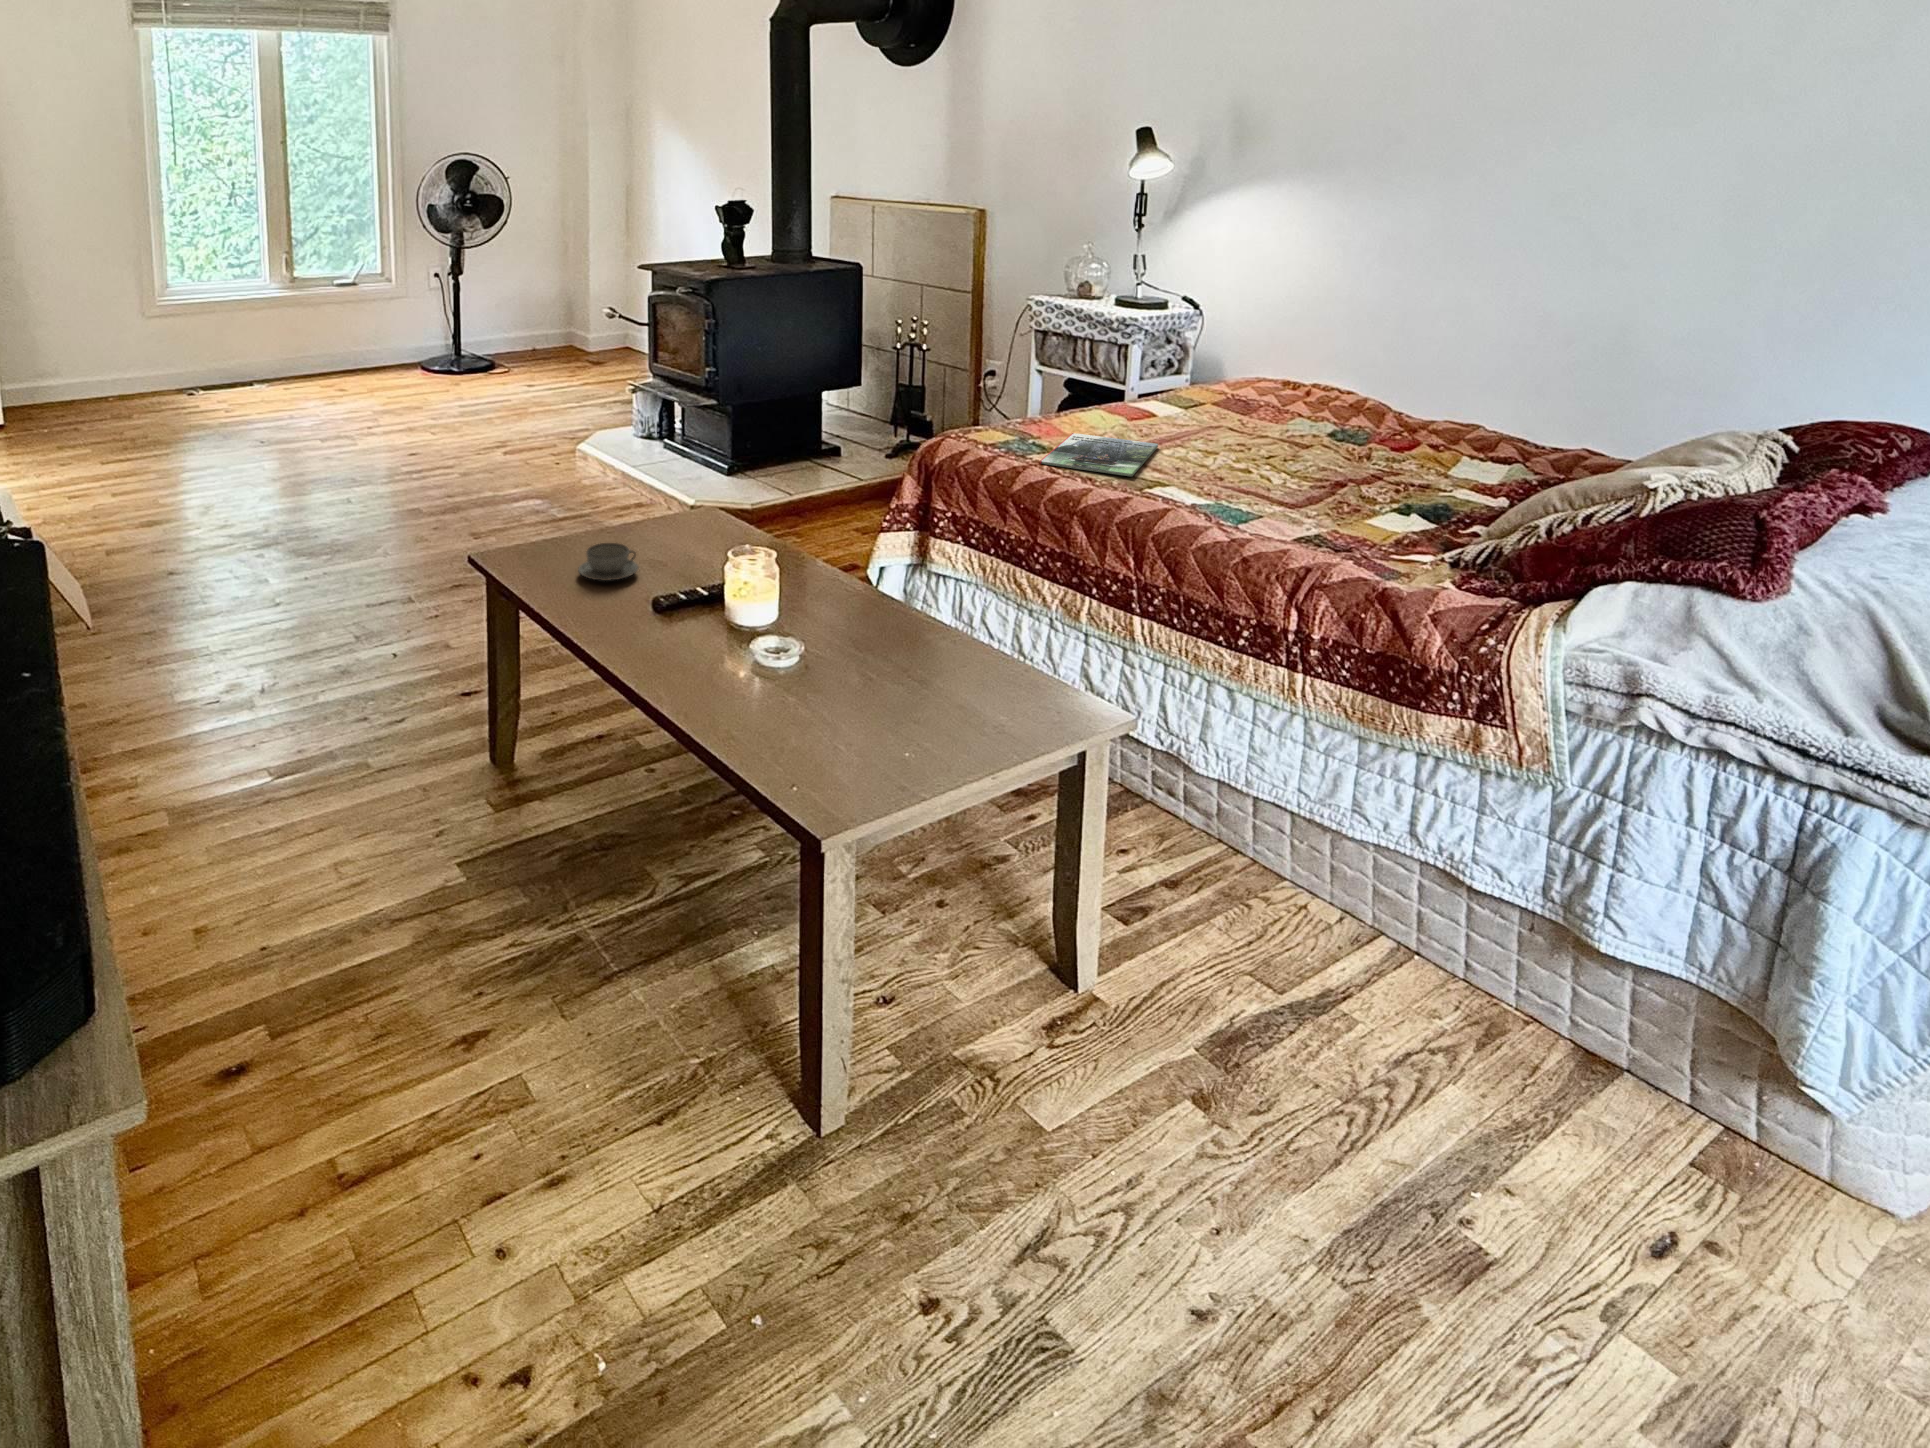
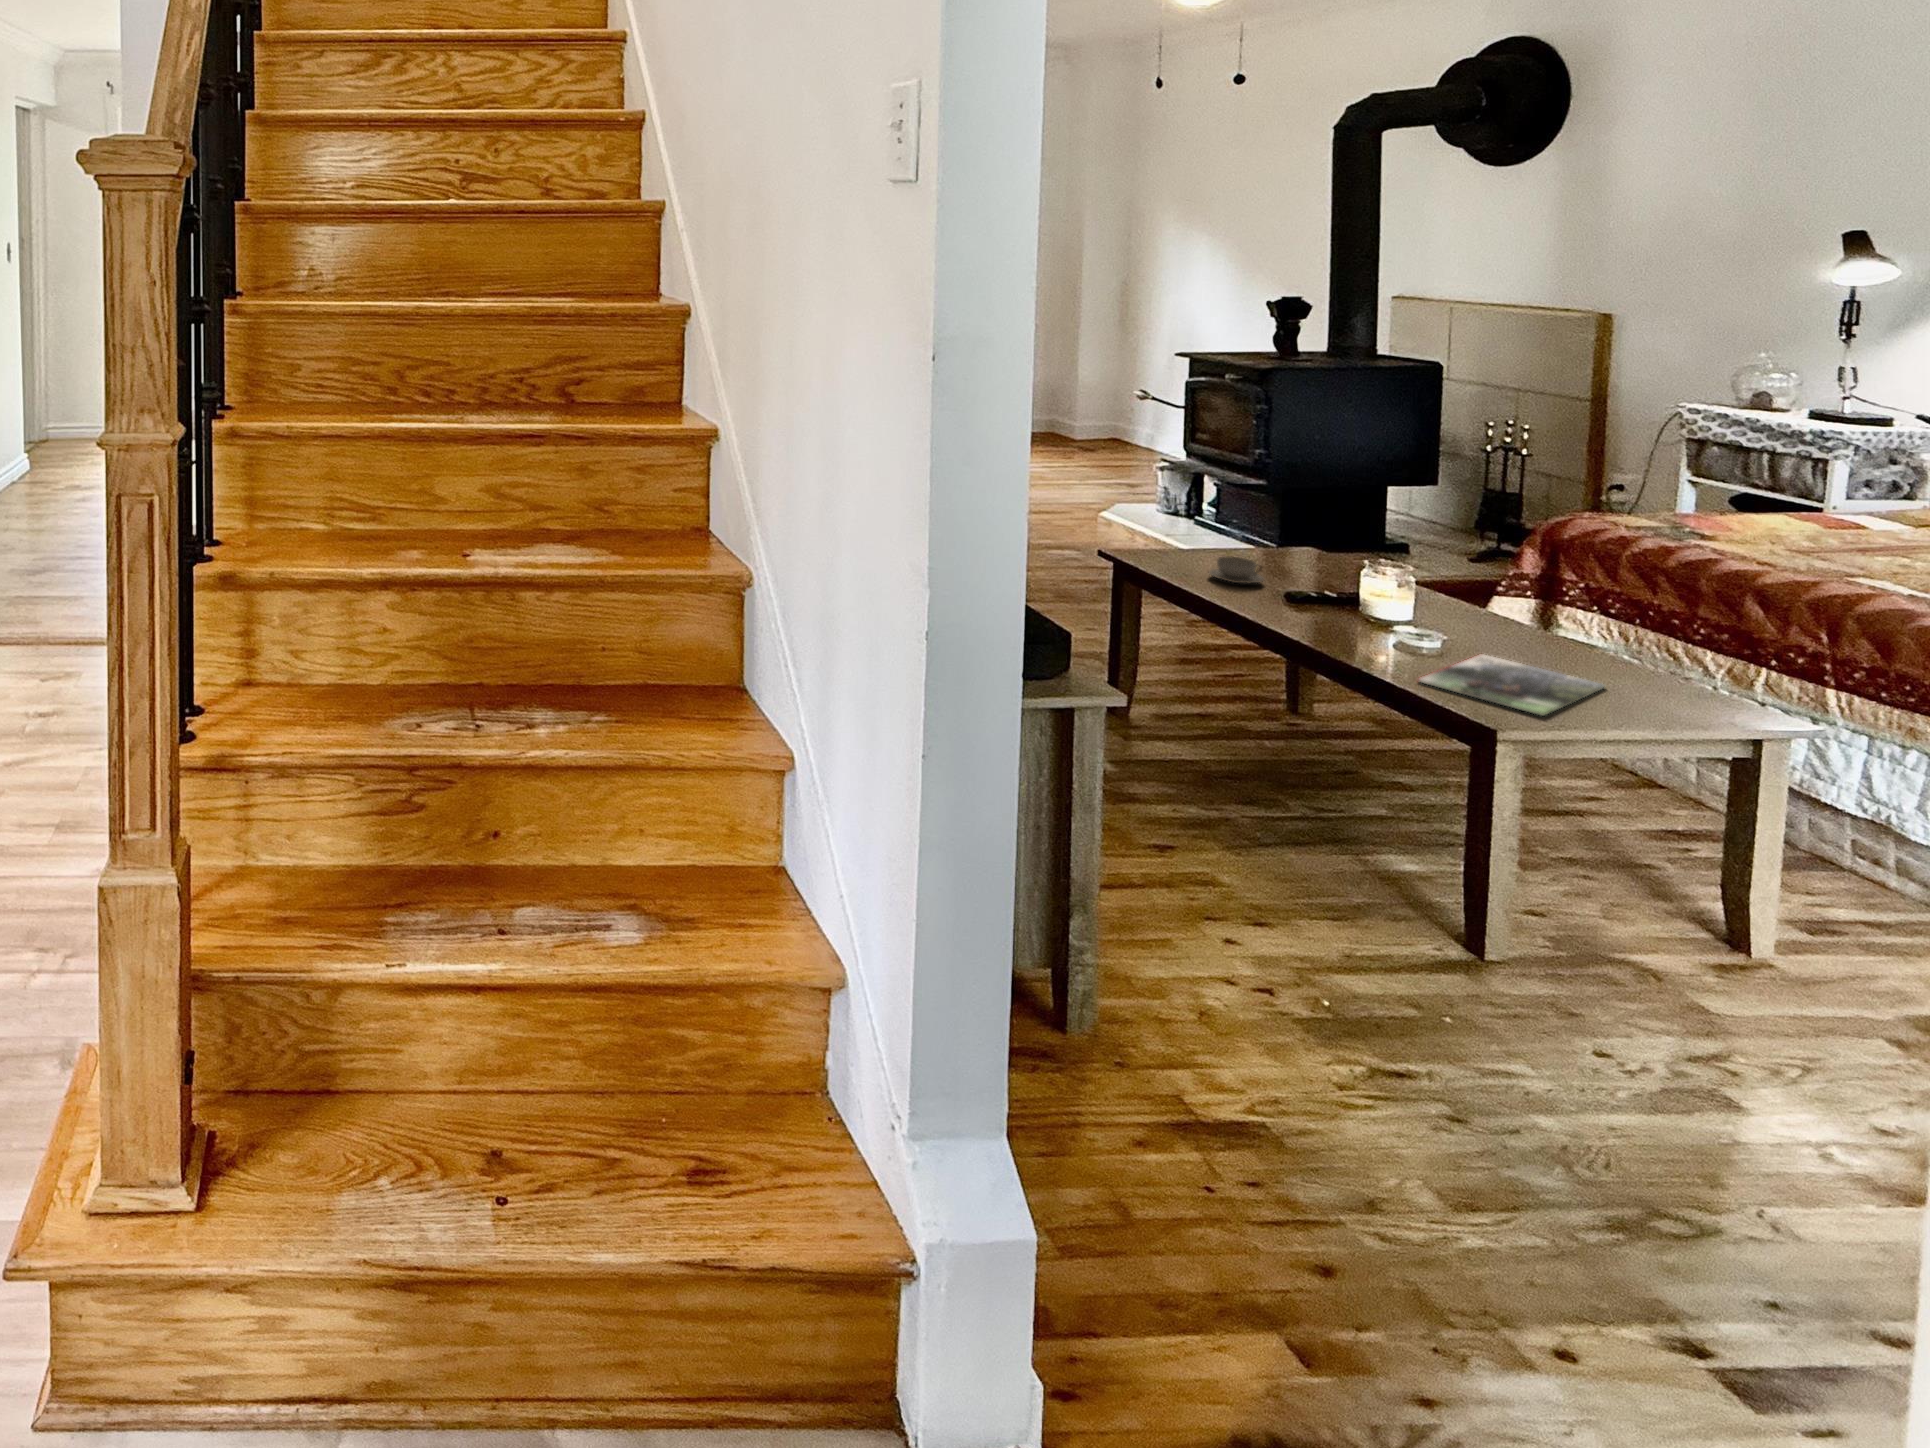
magazine: present [1040,433,1158,477] -> present [1418,654,1605,716]

